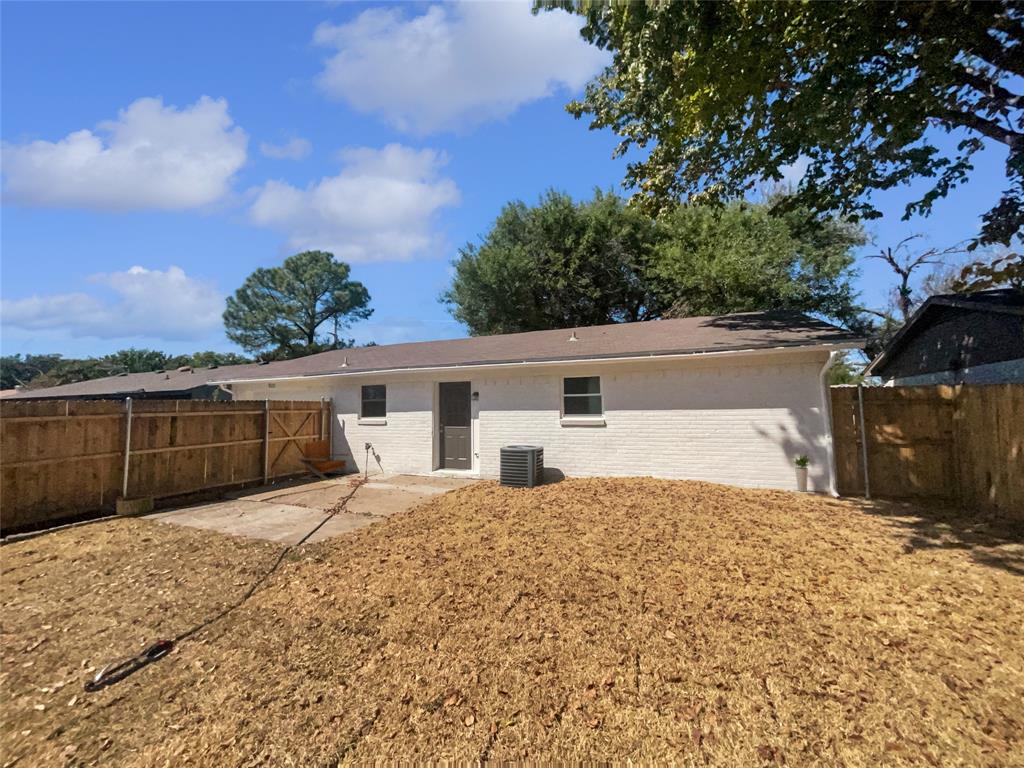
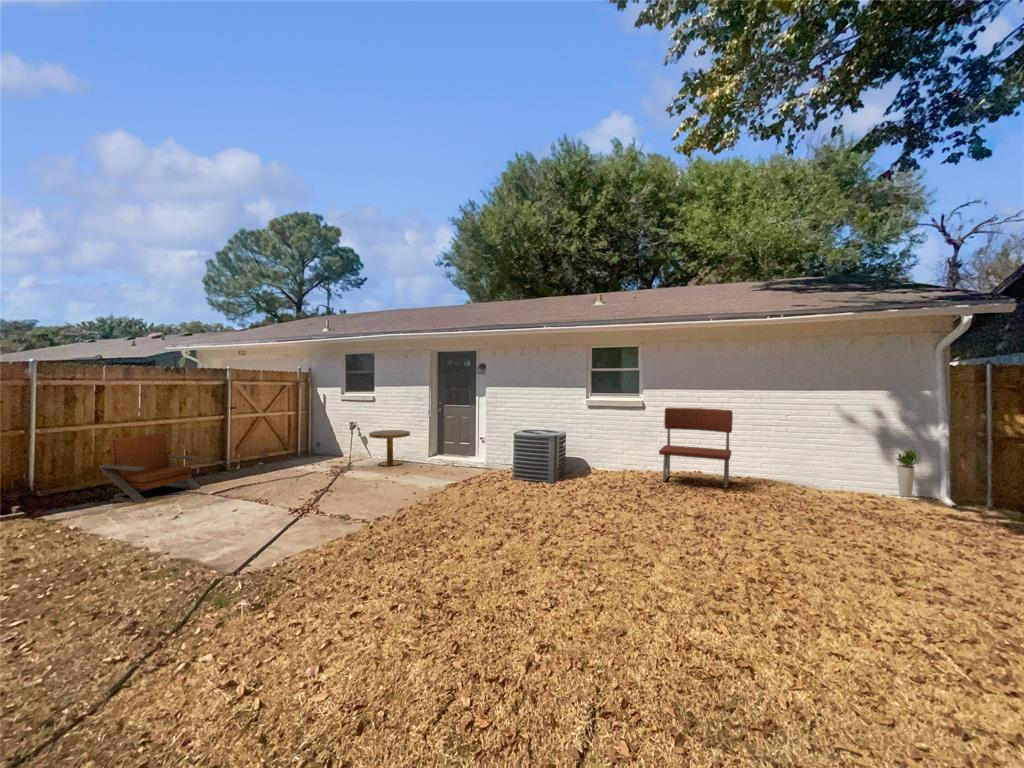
bench: none [614,426,671,488] -> present [659,408,733,488]
lounge chair: present [298,440,350,480] -> present [98,433,200,503]
side table: none [383,449,417,479] -> present [369,430,410,466]
basket: present [116,494,153,515] -> none [11,482,65,515]

